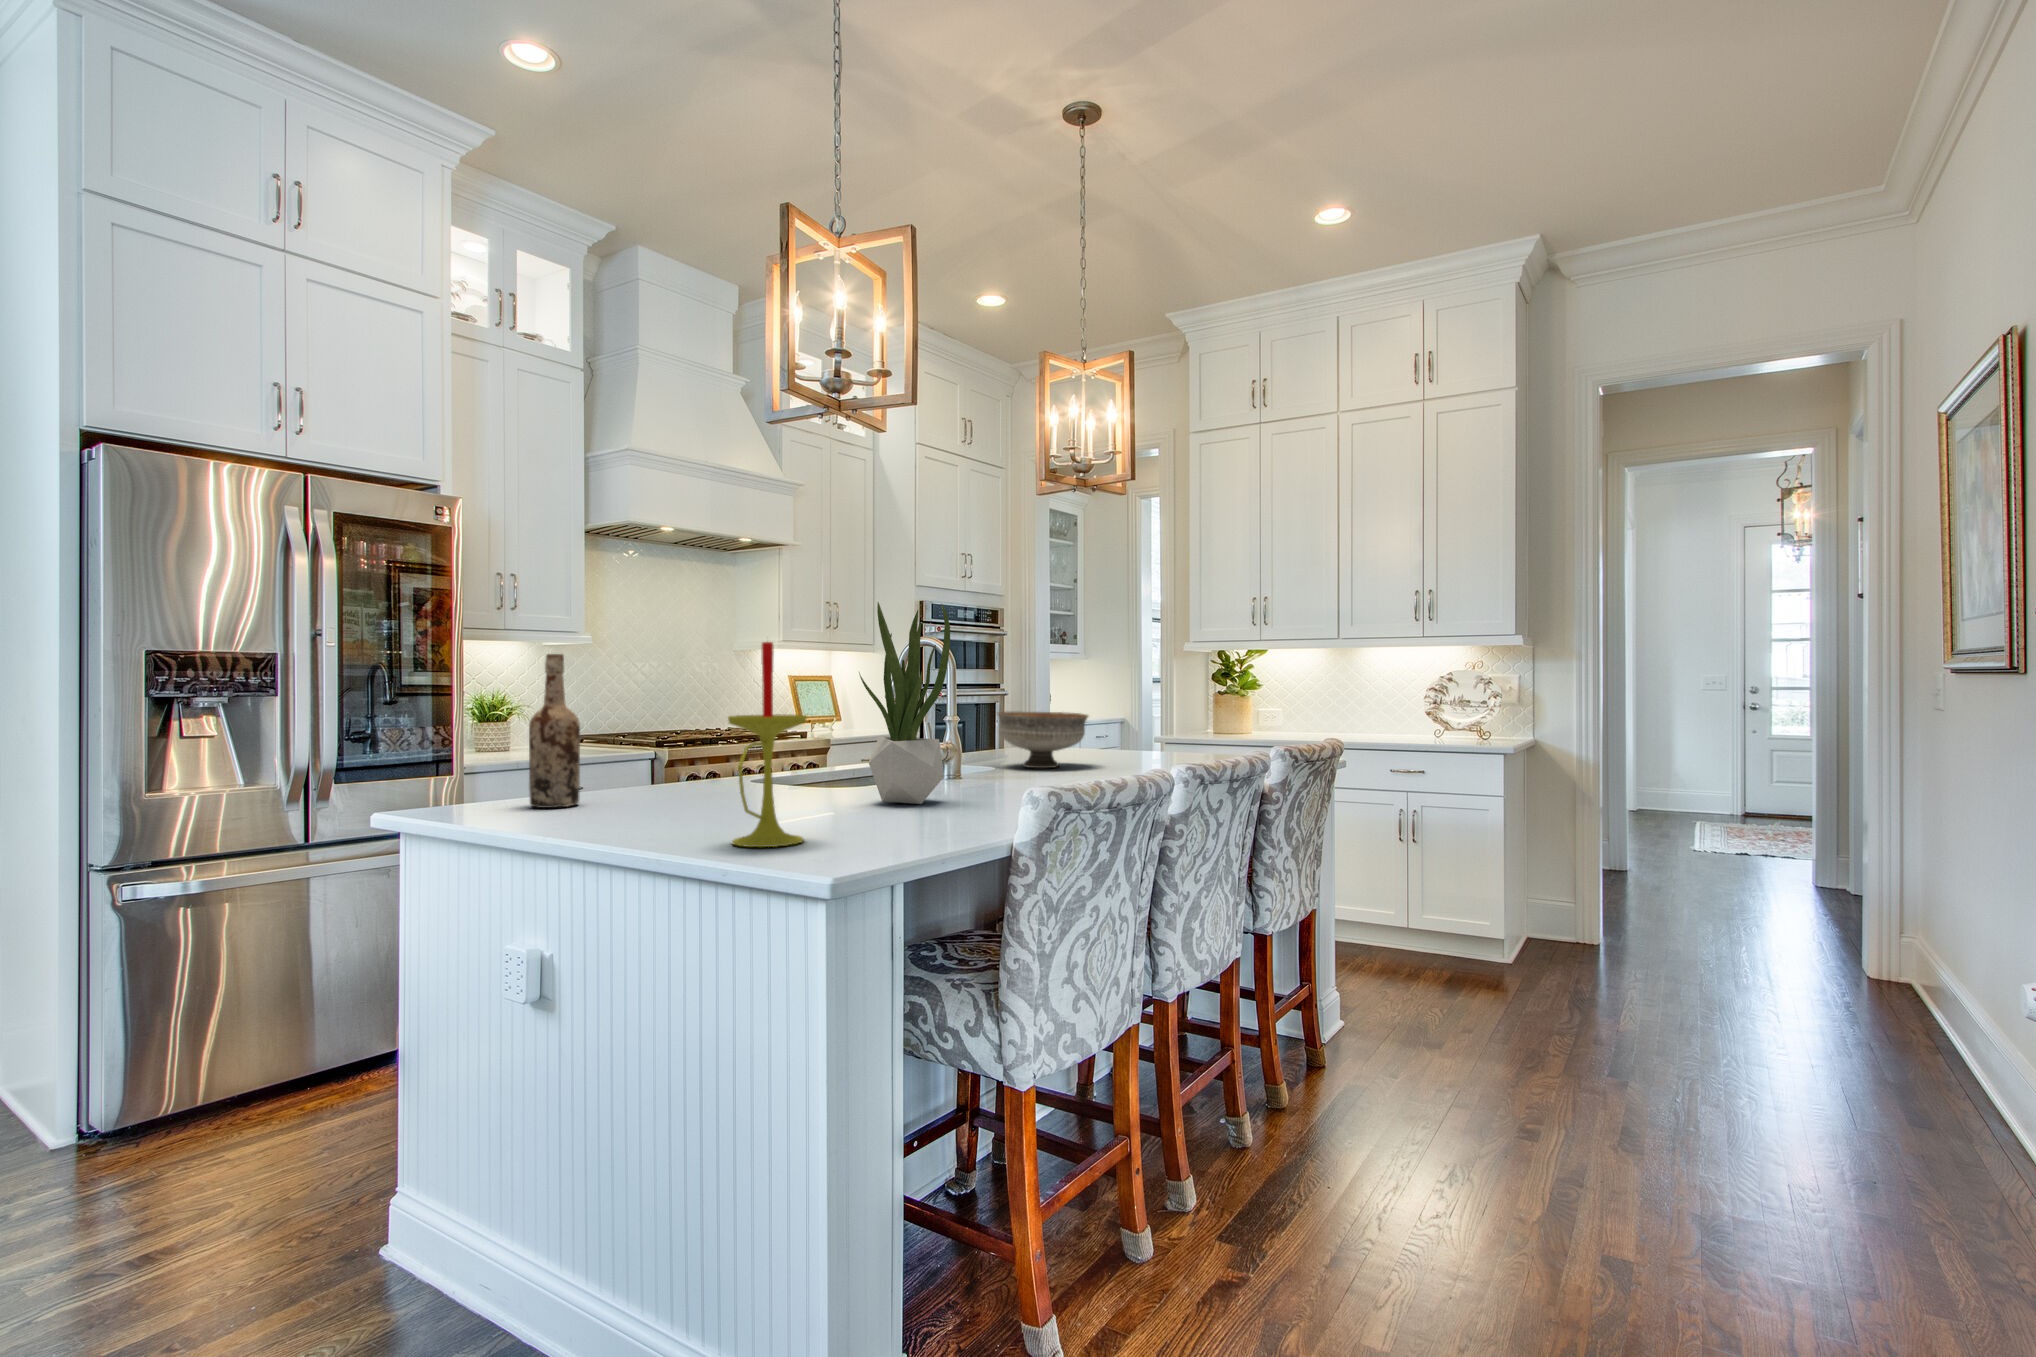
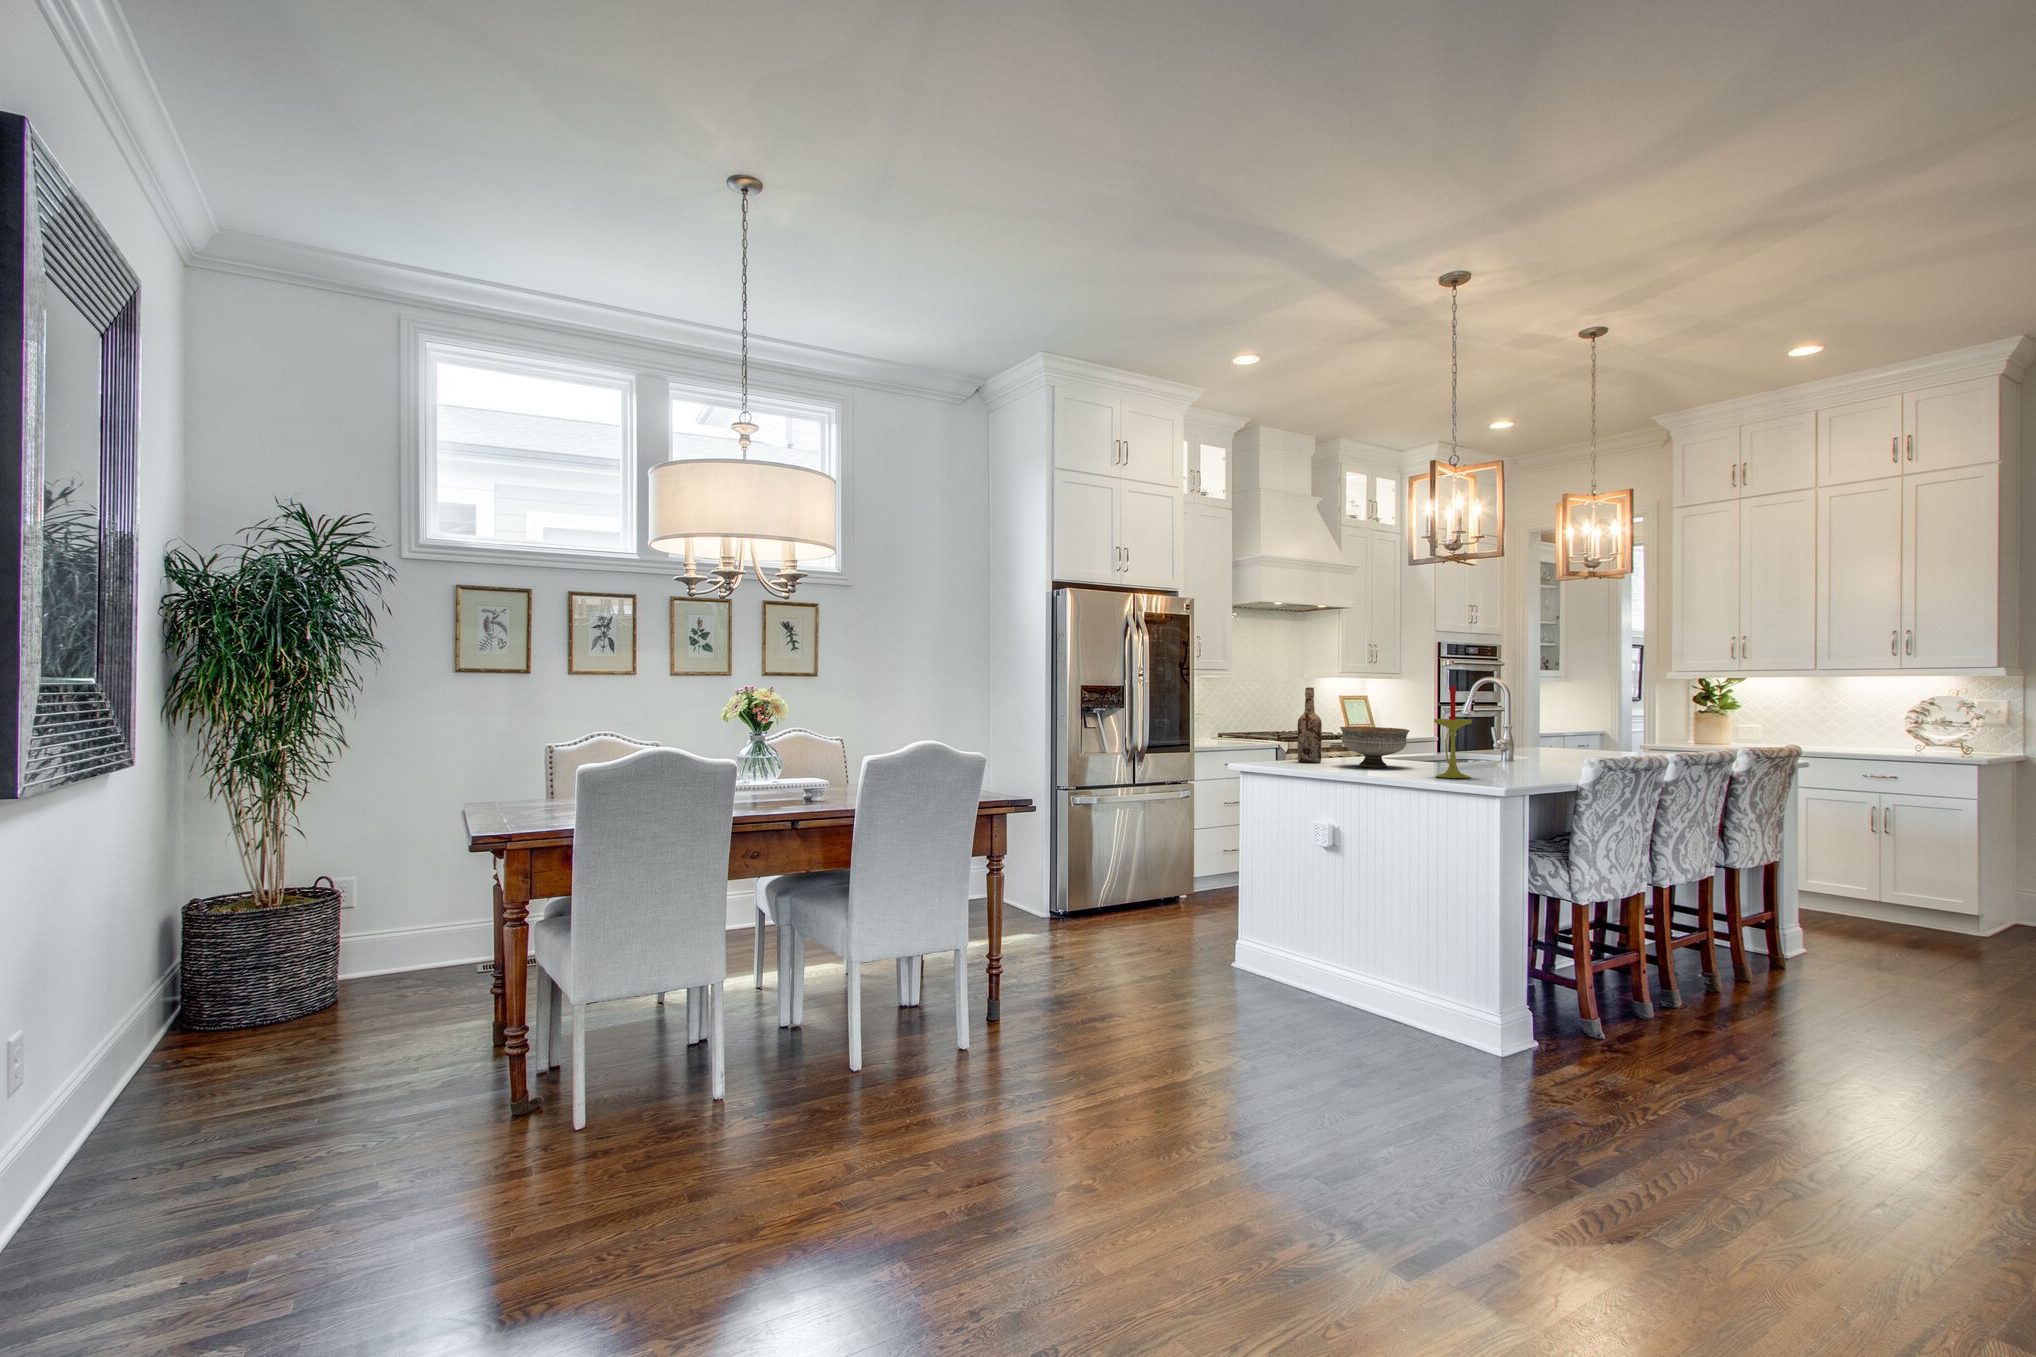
potted plant: present [859,602,950,804] -> none [1475,662,1528,768]
bowl: present [998,712,1088,768] -> present [1340,727,1410,768]

